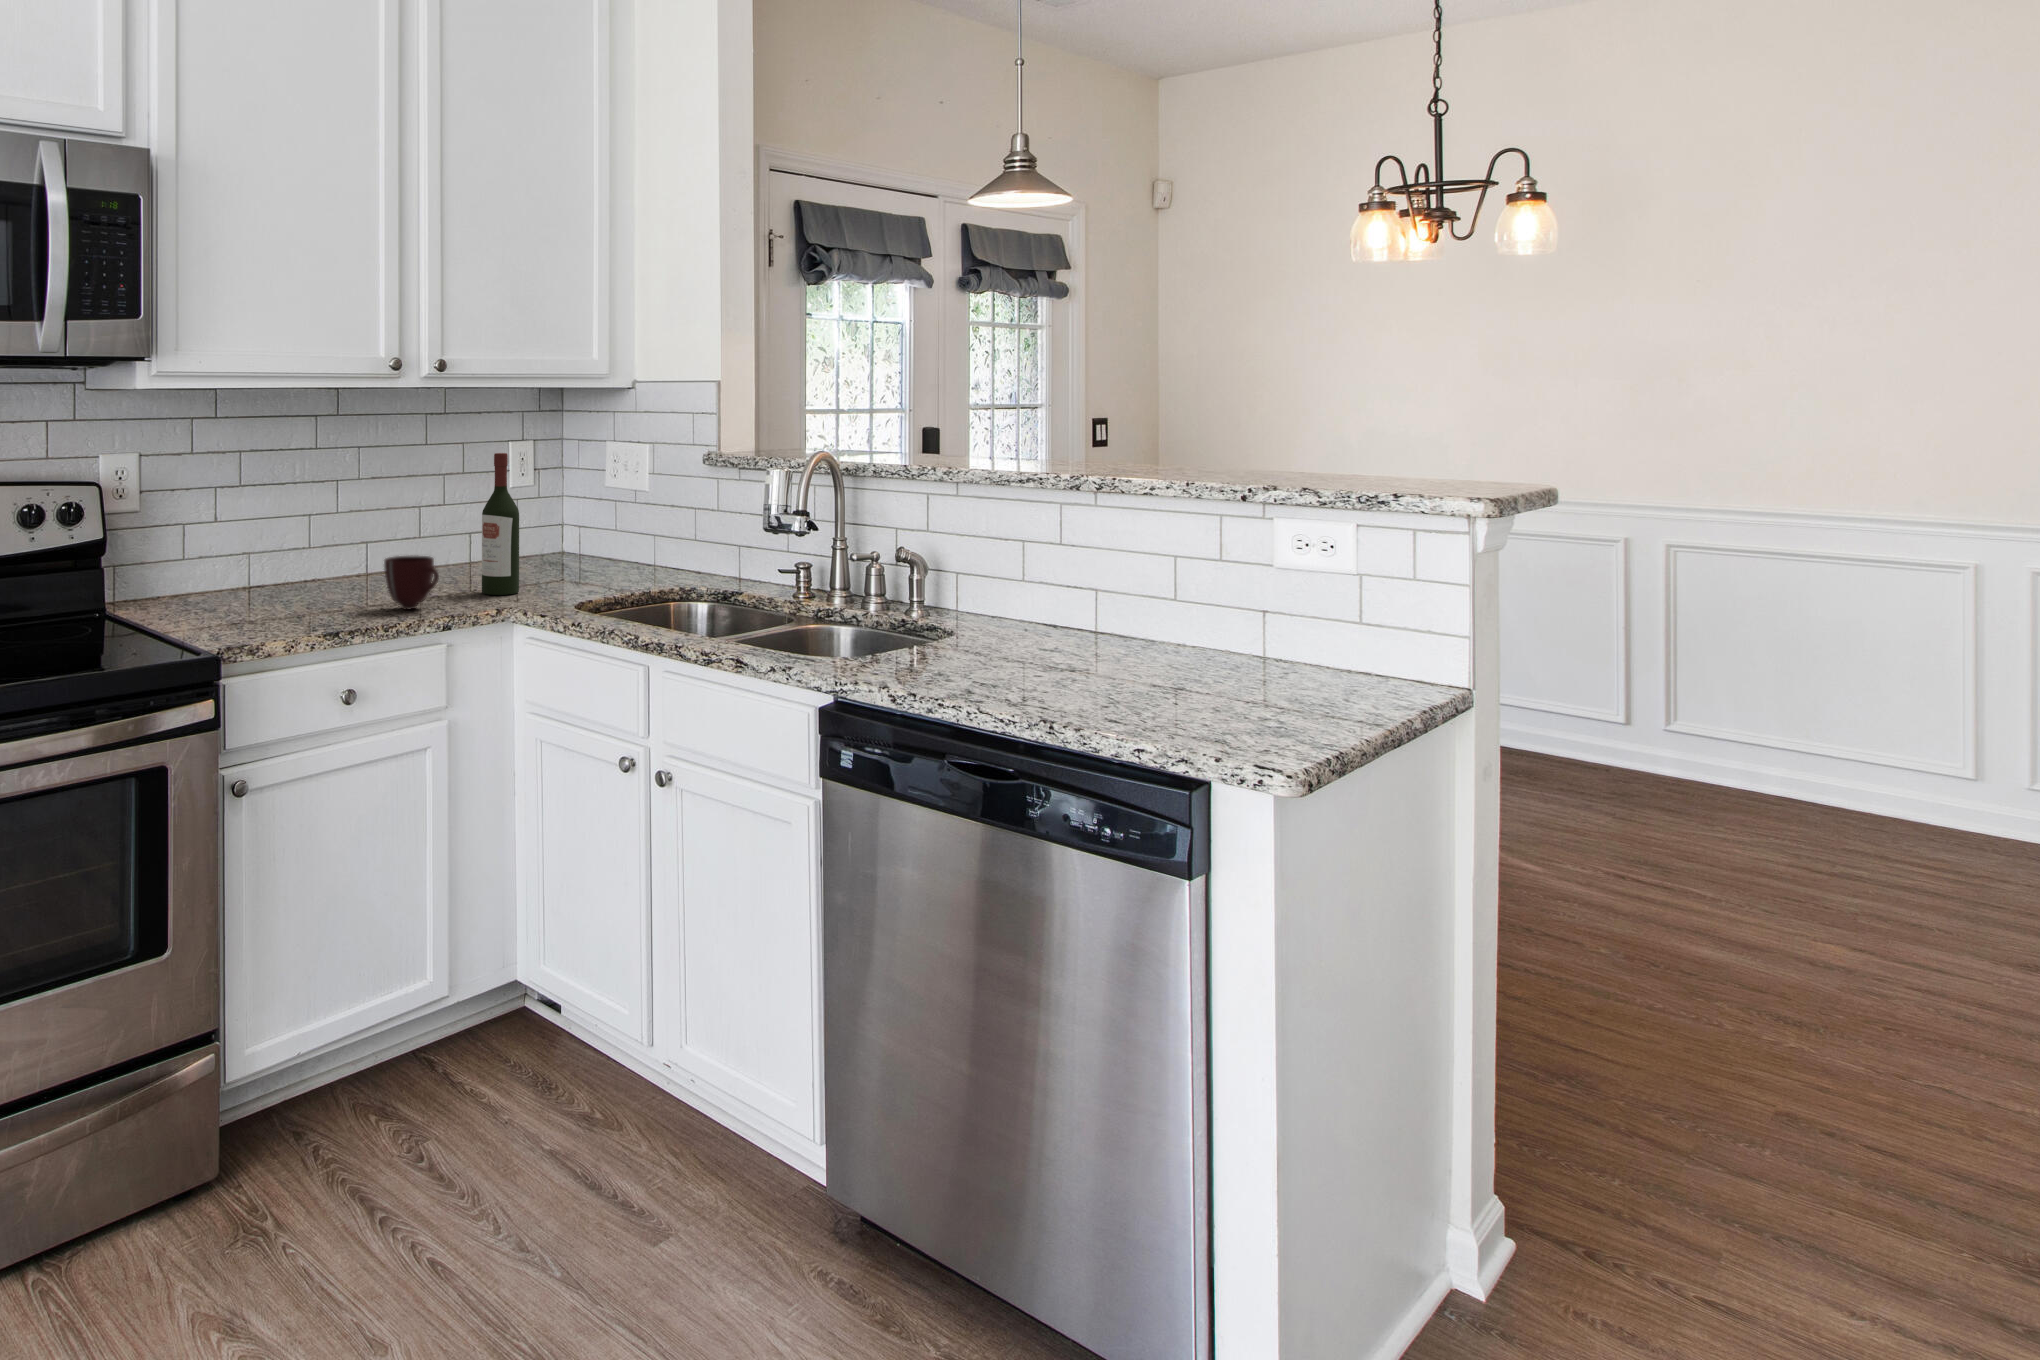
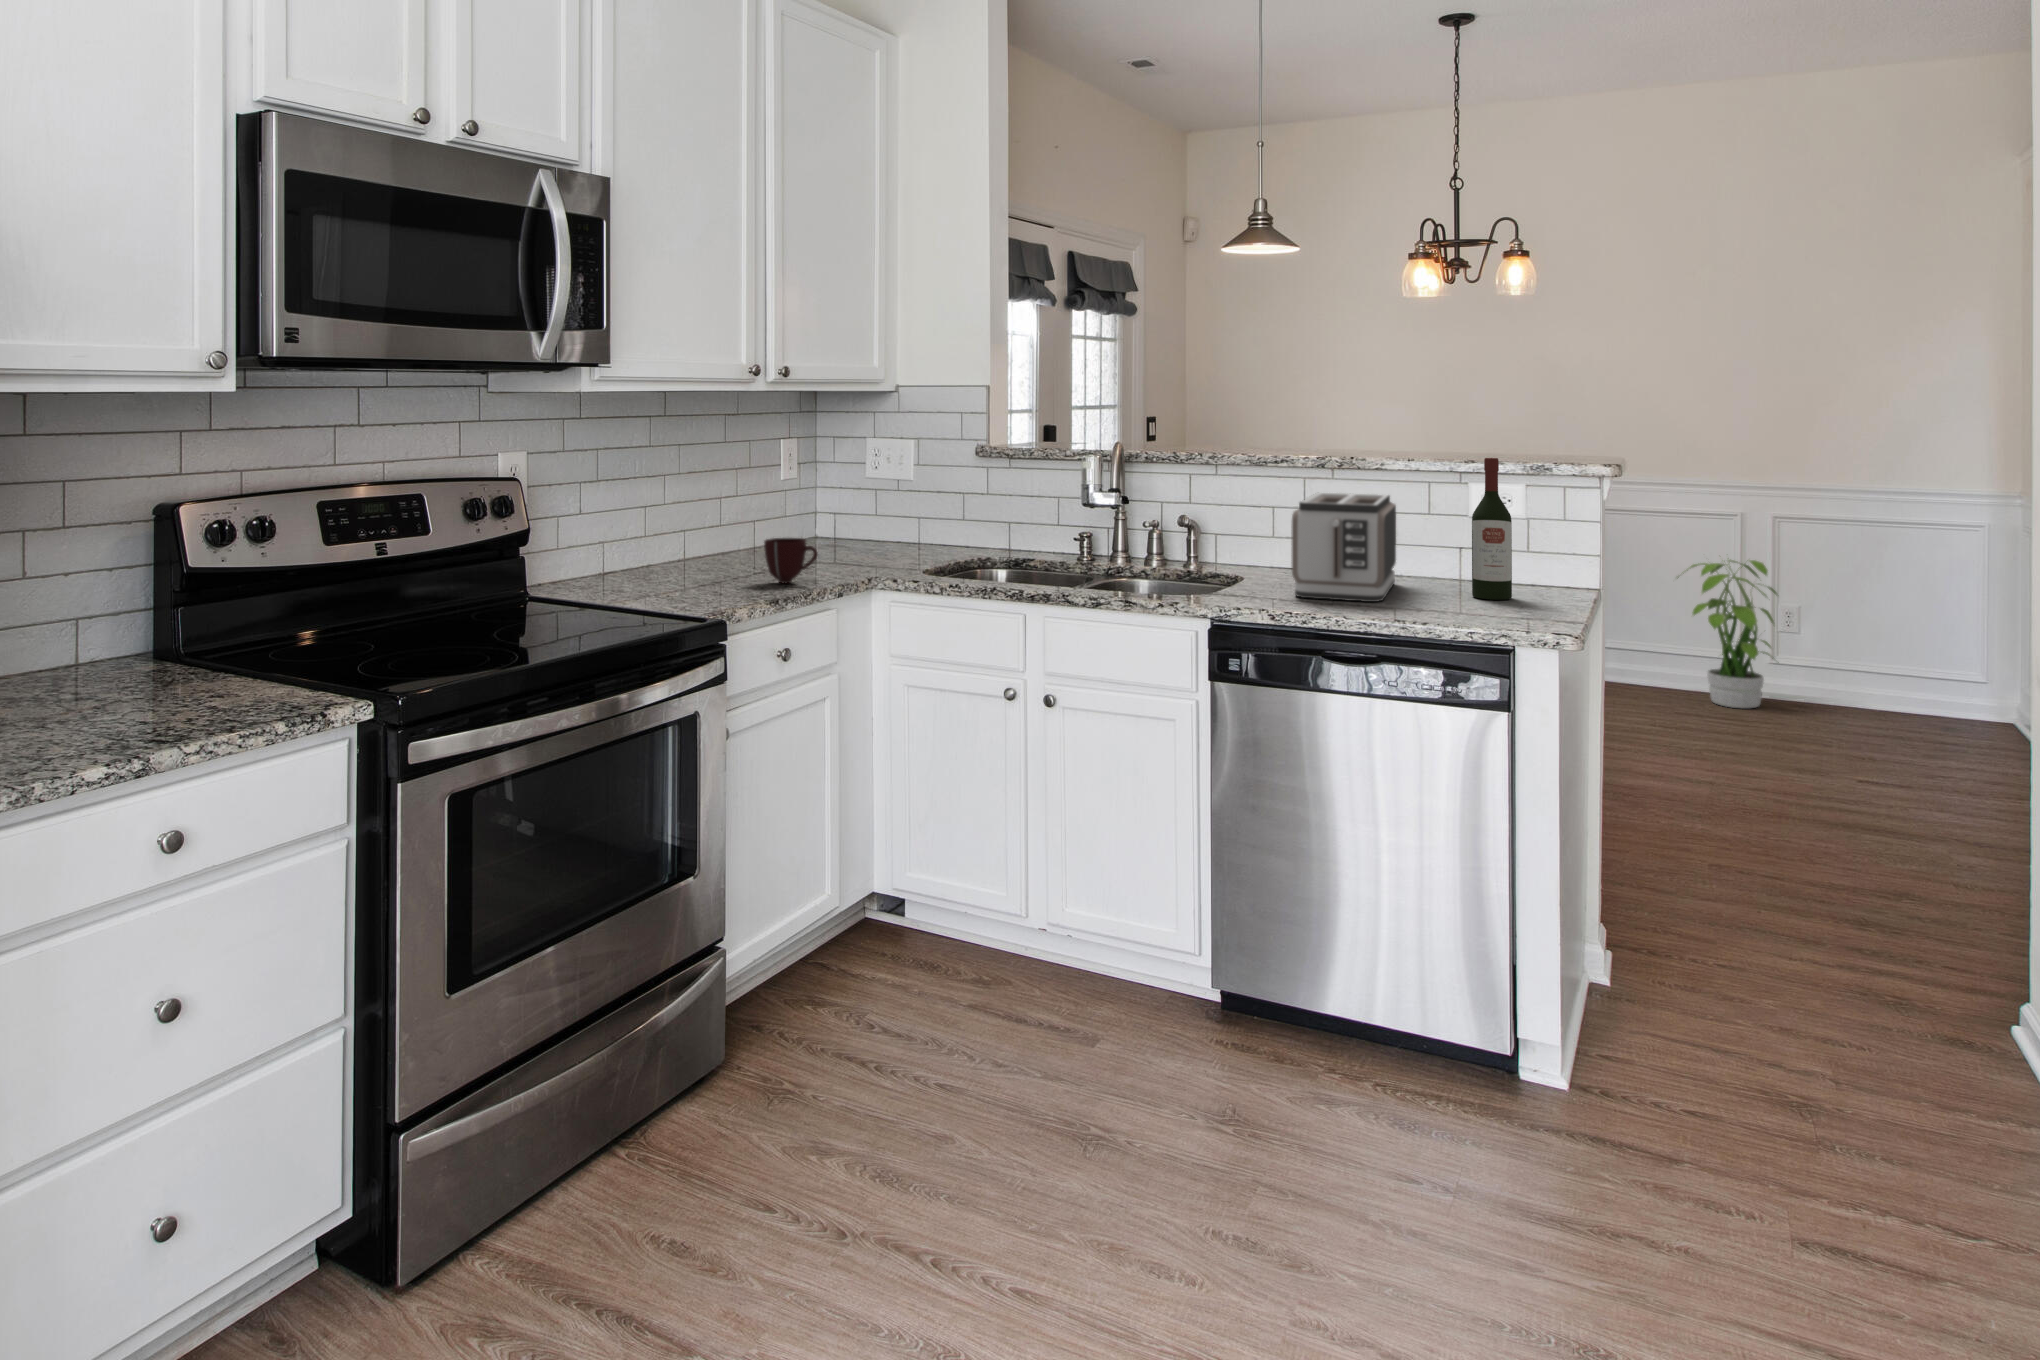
wine bottle: present [482,453,519,595] -> present [1472,458,1512,600]
toaster: none [974,523,1160,680] -> present [1292,493,1396,602]
potted plant: none [1812,618,1992,841] -> present [1676,560,1777,708]

